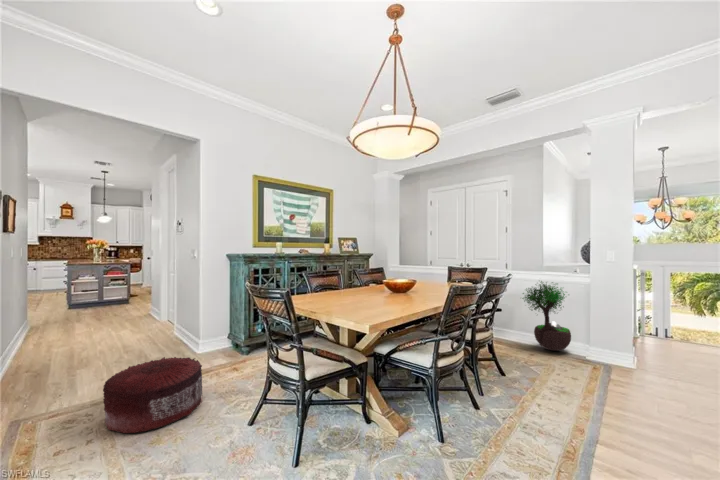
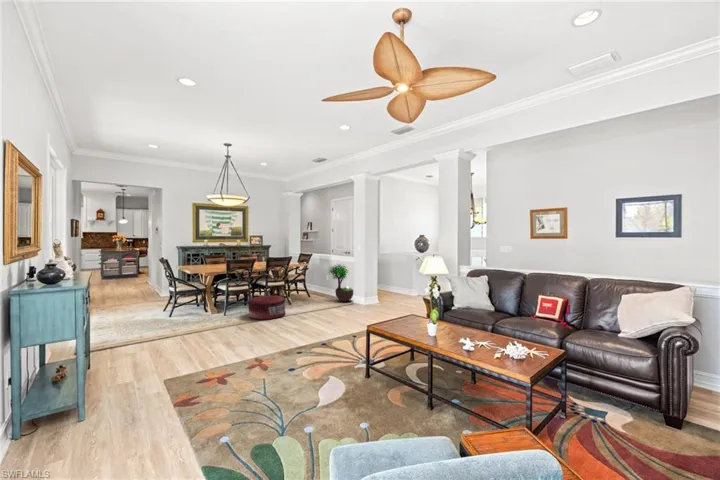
pouf: present [103,357,203,433] -> present [248,295,286,320]

